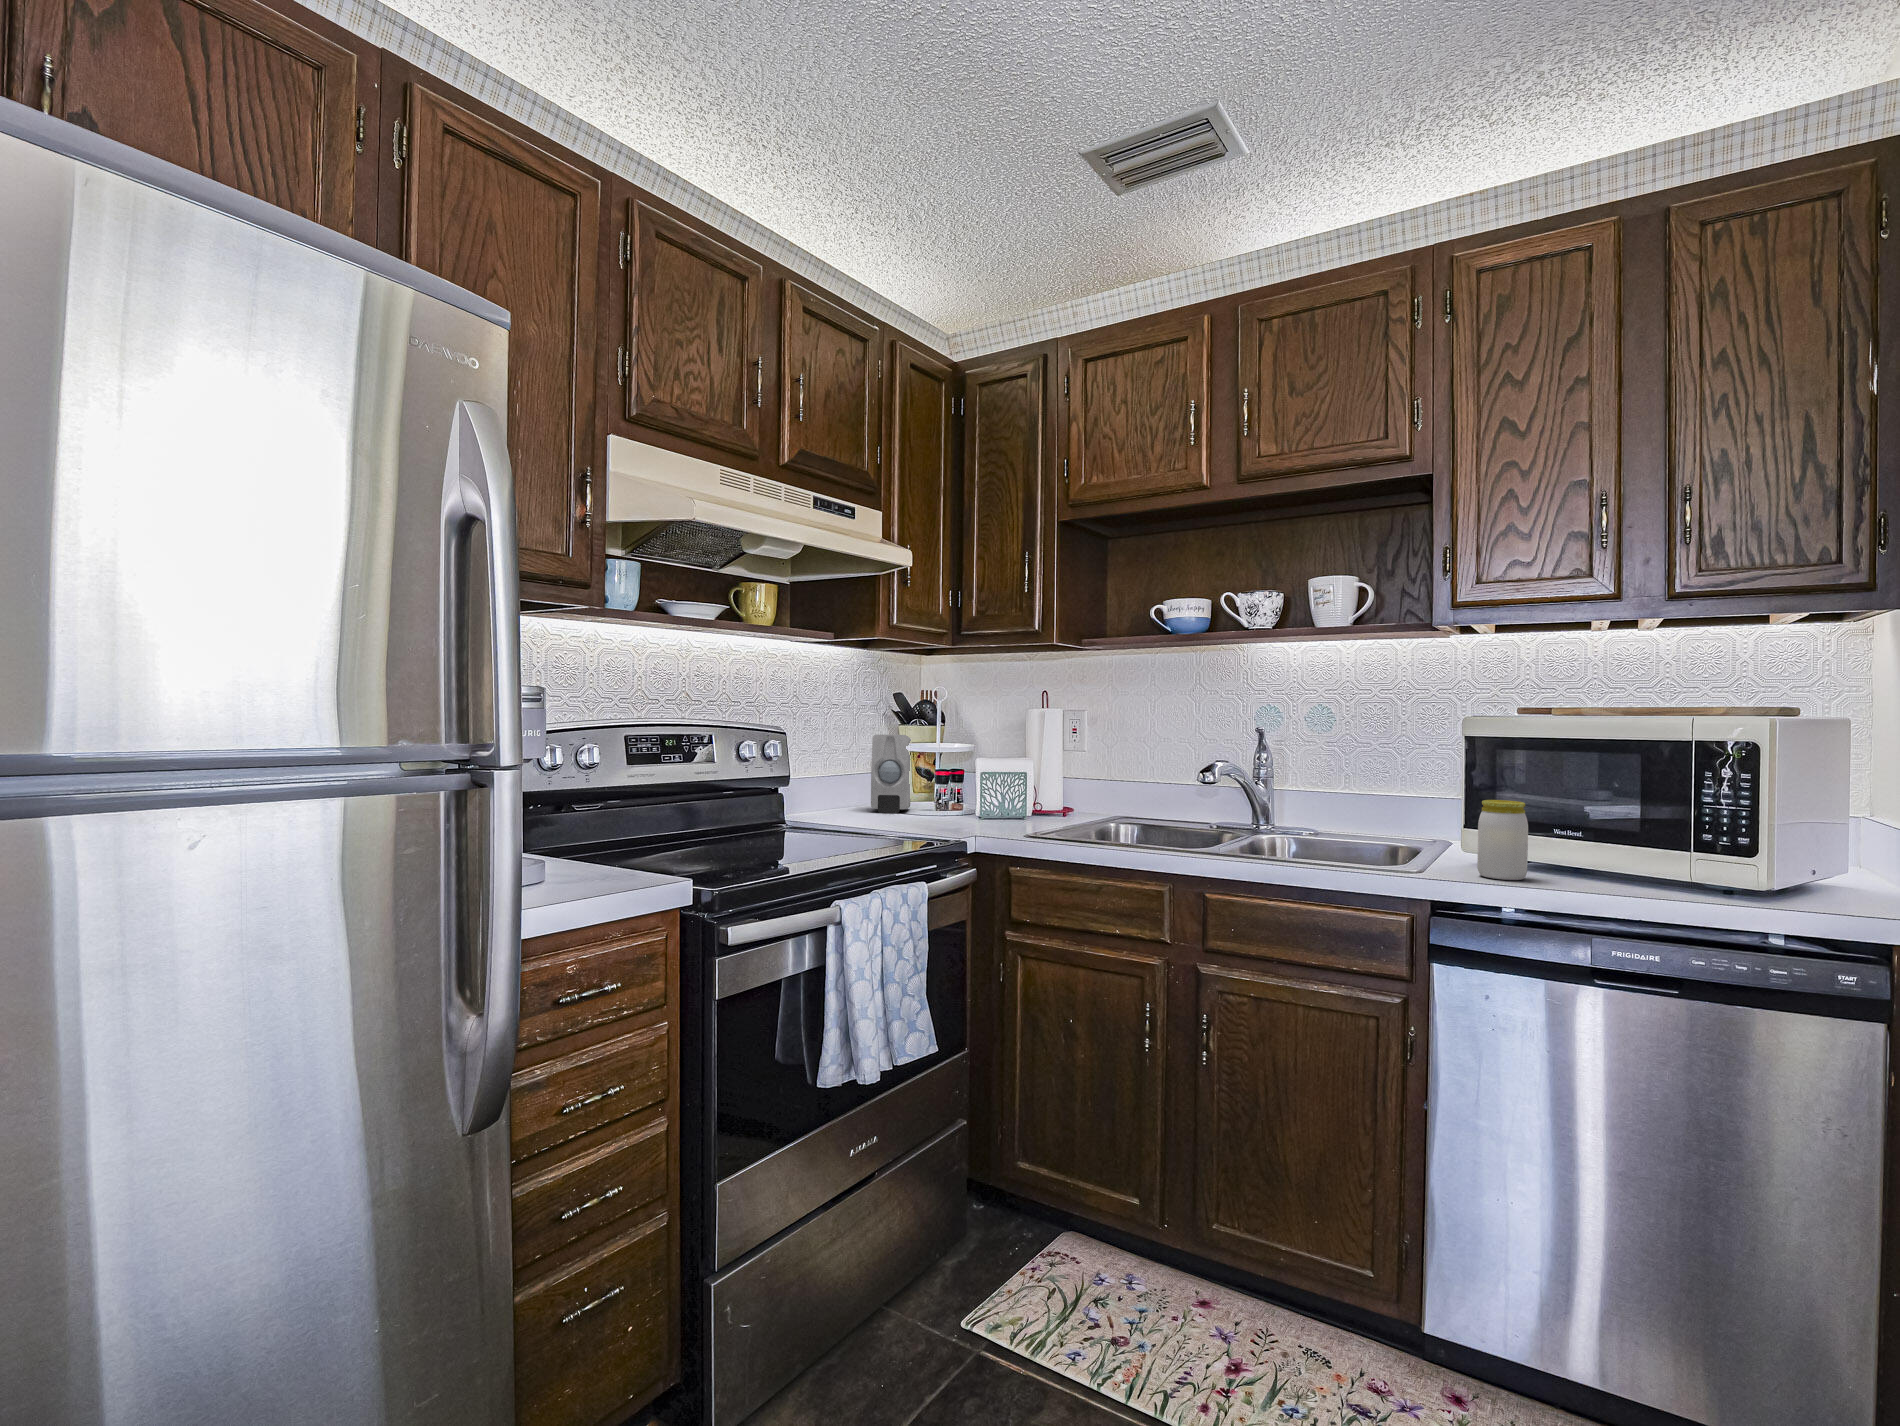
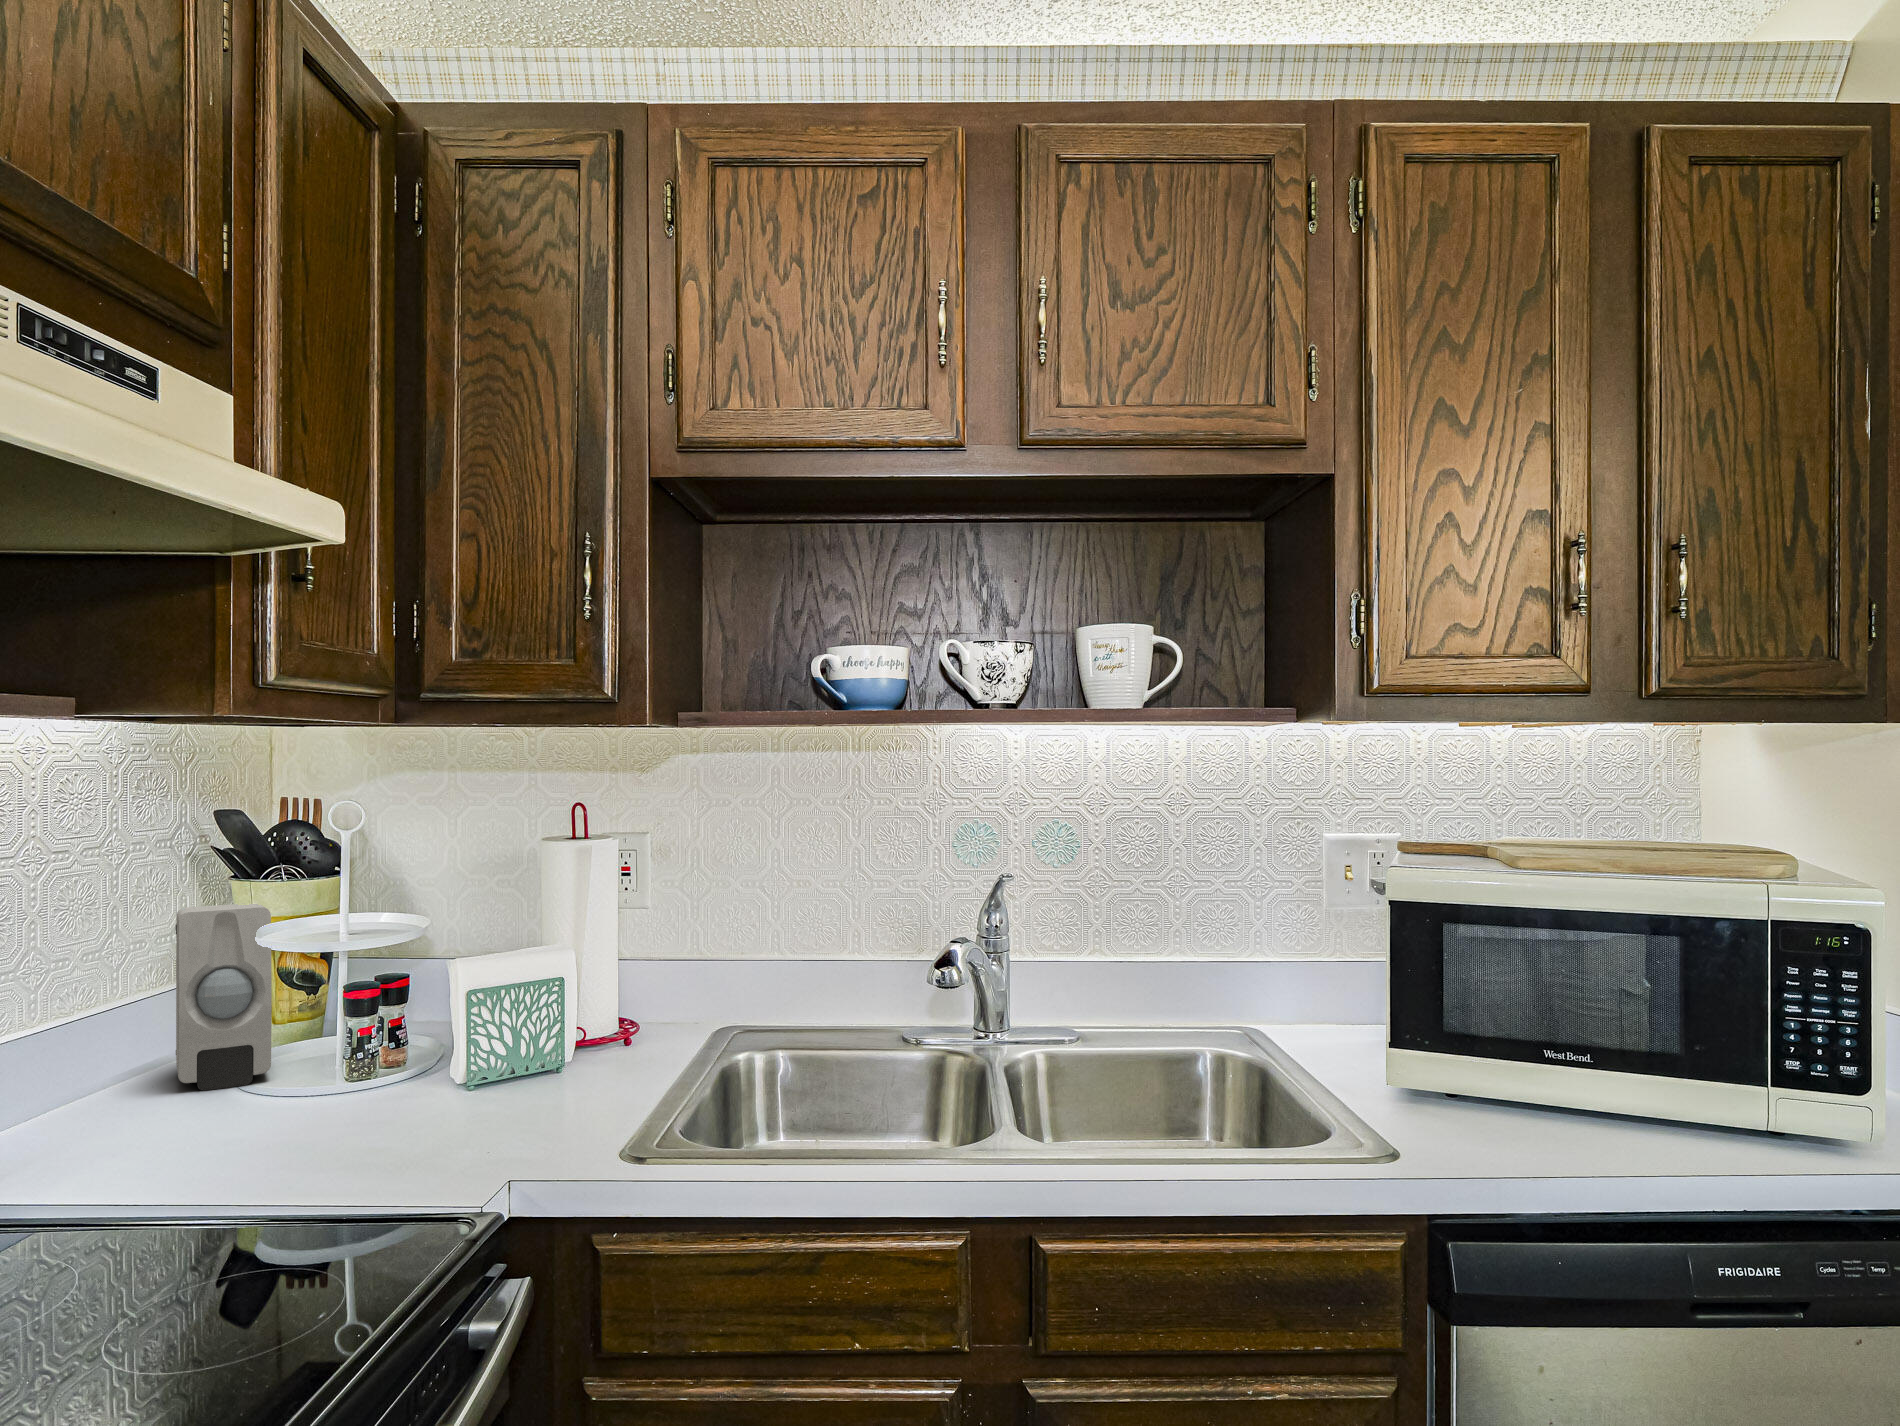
jar: present [1477,800,1528,880] -> none [1466,1011,1541,1147]

